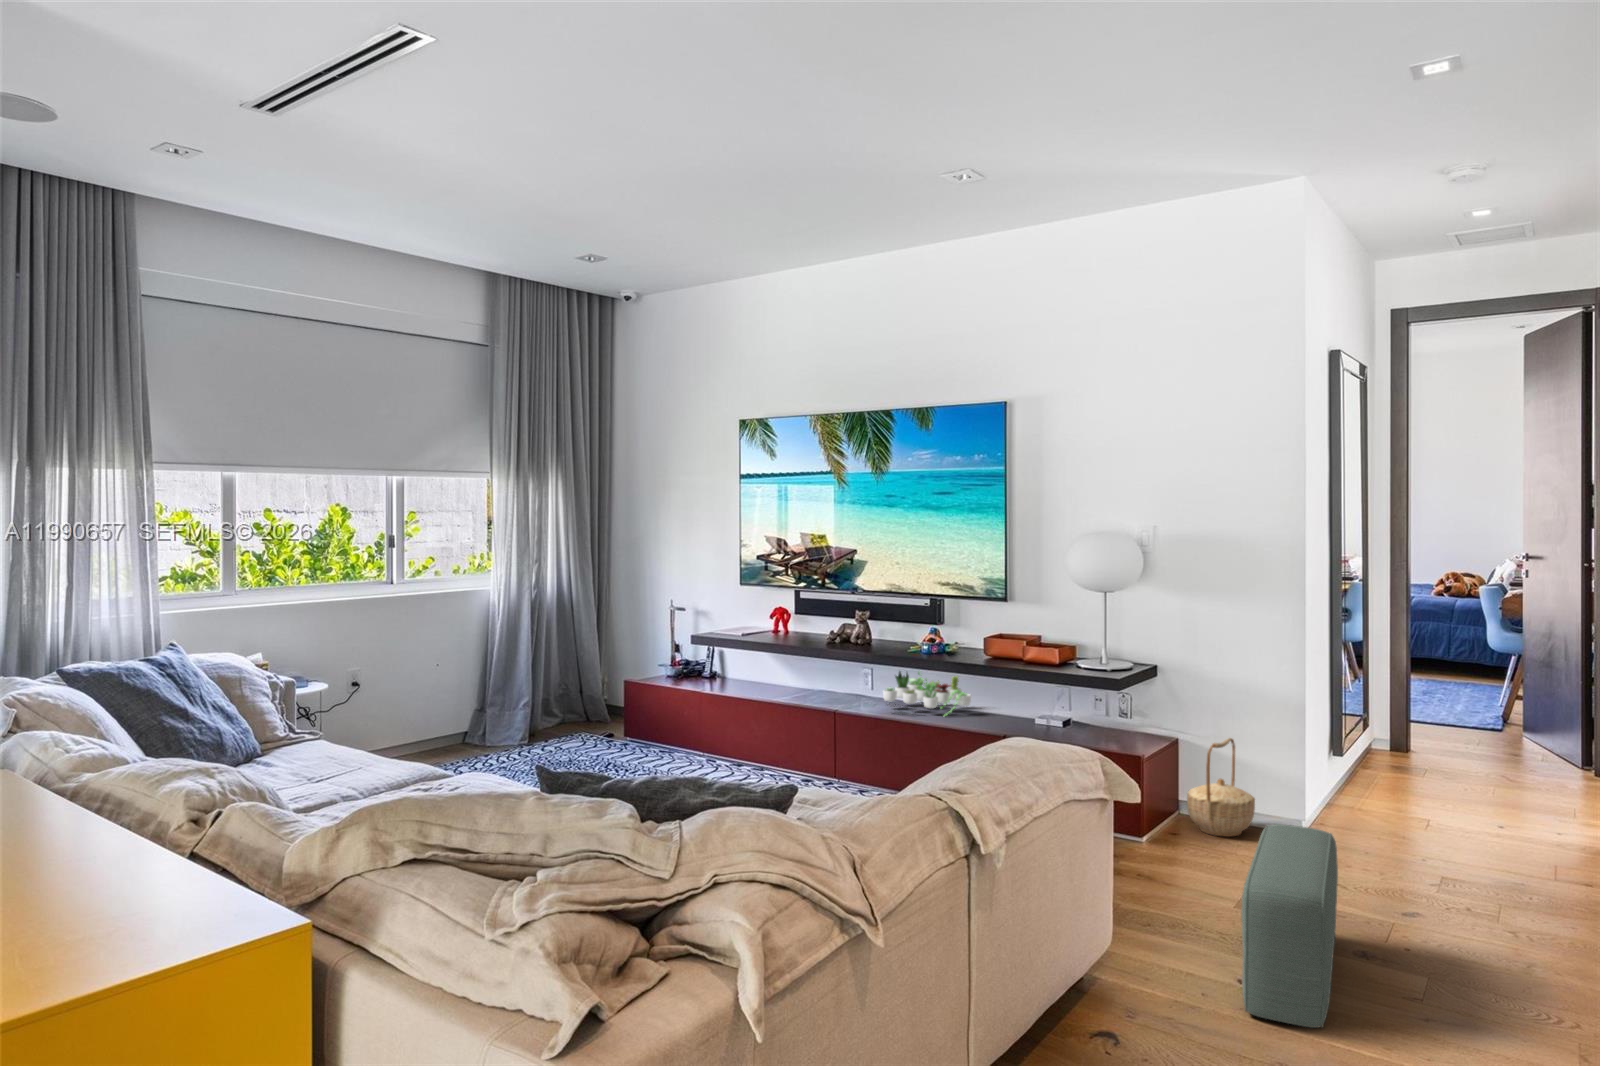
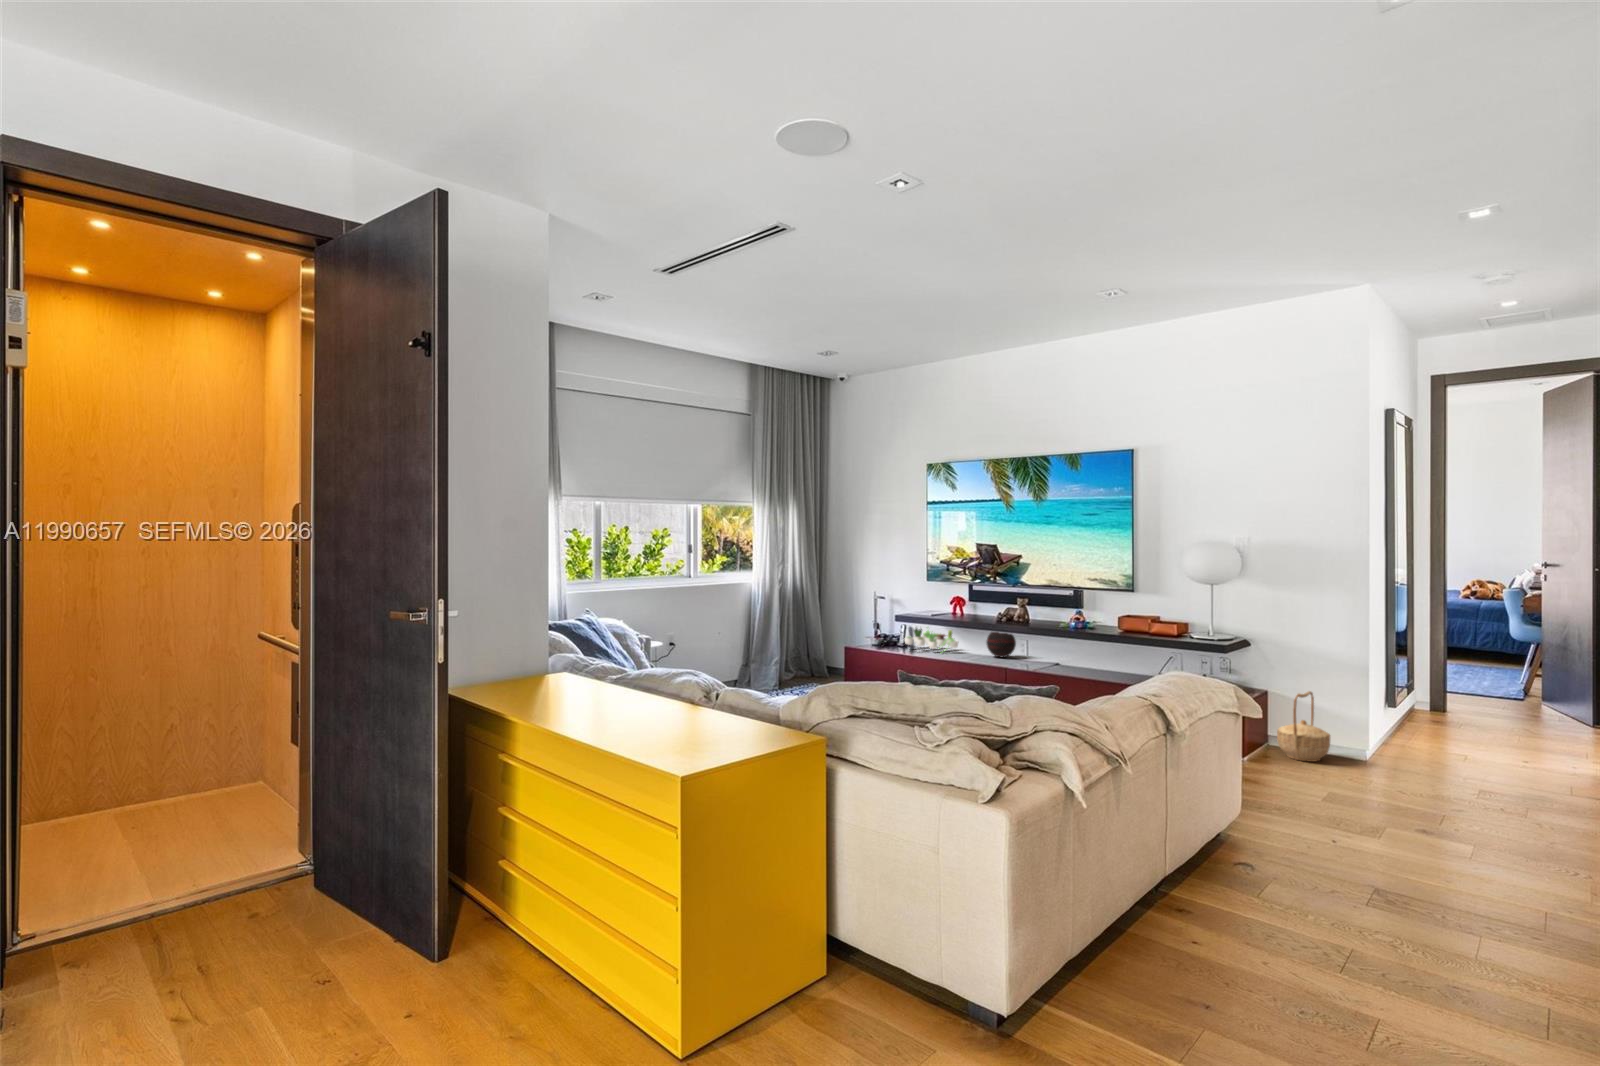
decorative orb: none [815,653,855,694] -> present [986,632,1016,657]
succulent plant: present [883,671,971,716] -> present [905,628,958,650]
pouf: present [1241,824,1338,1028] -> none [1339,743,1405,873]

